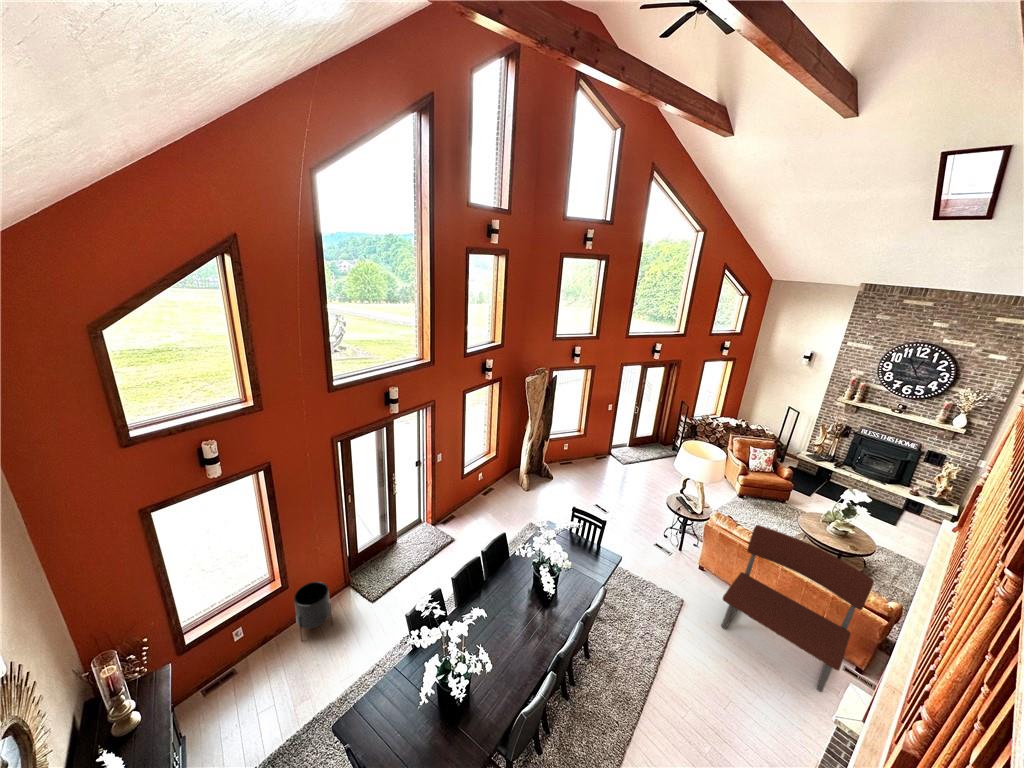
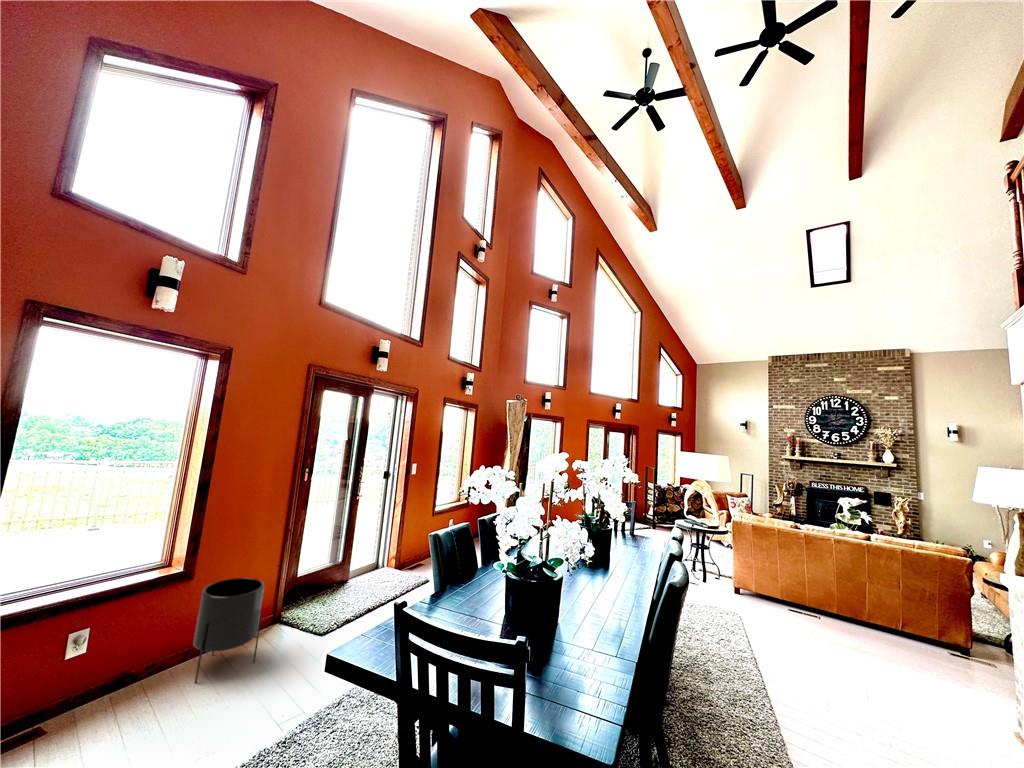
bench: present [721,525,874,692] -> none [792,493,965,675]

